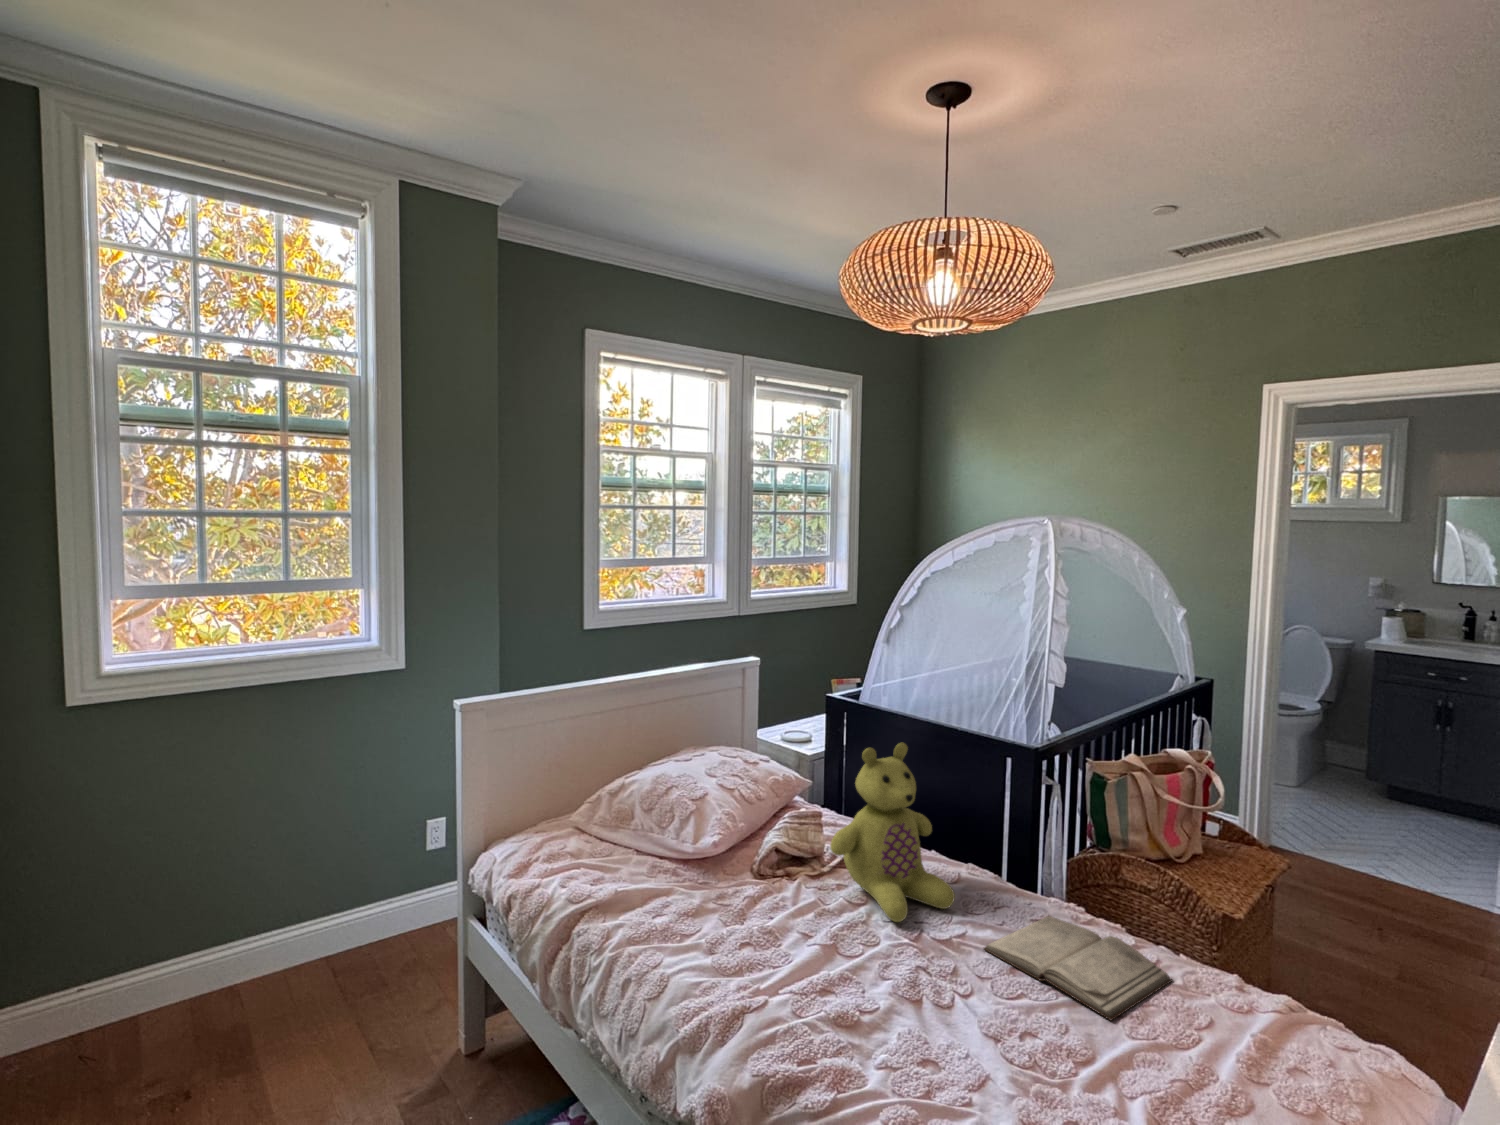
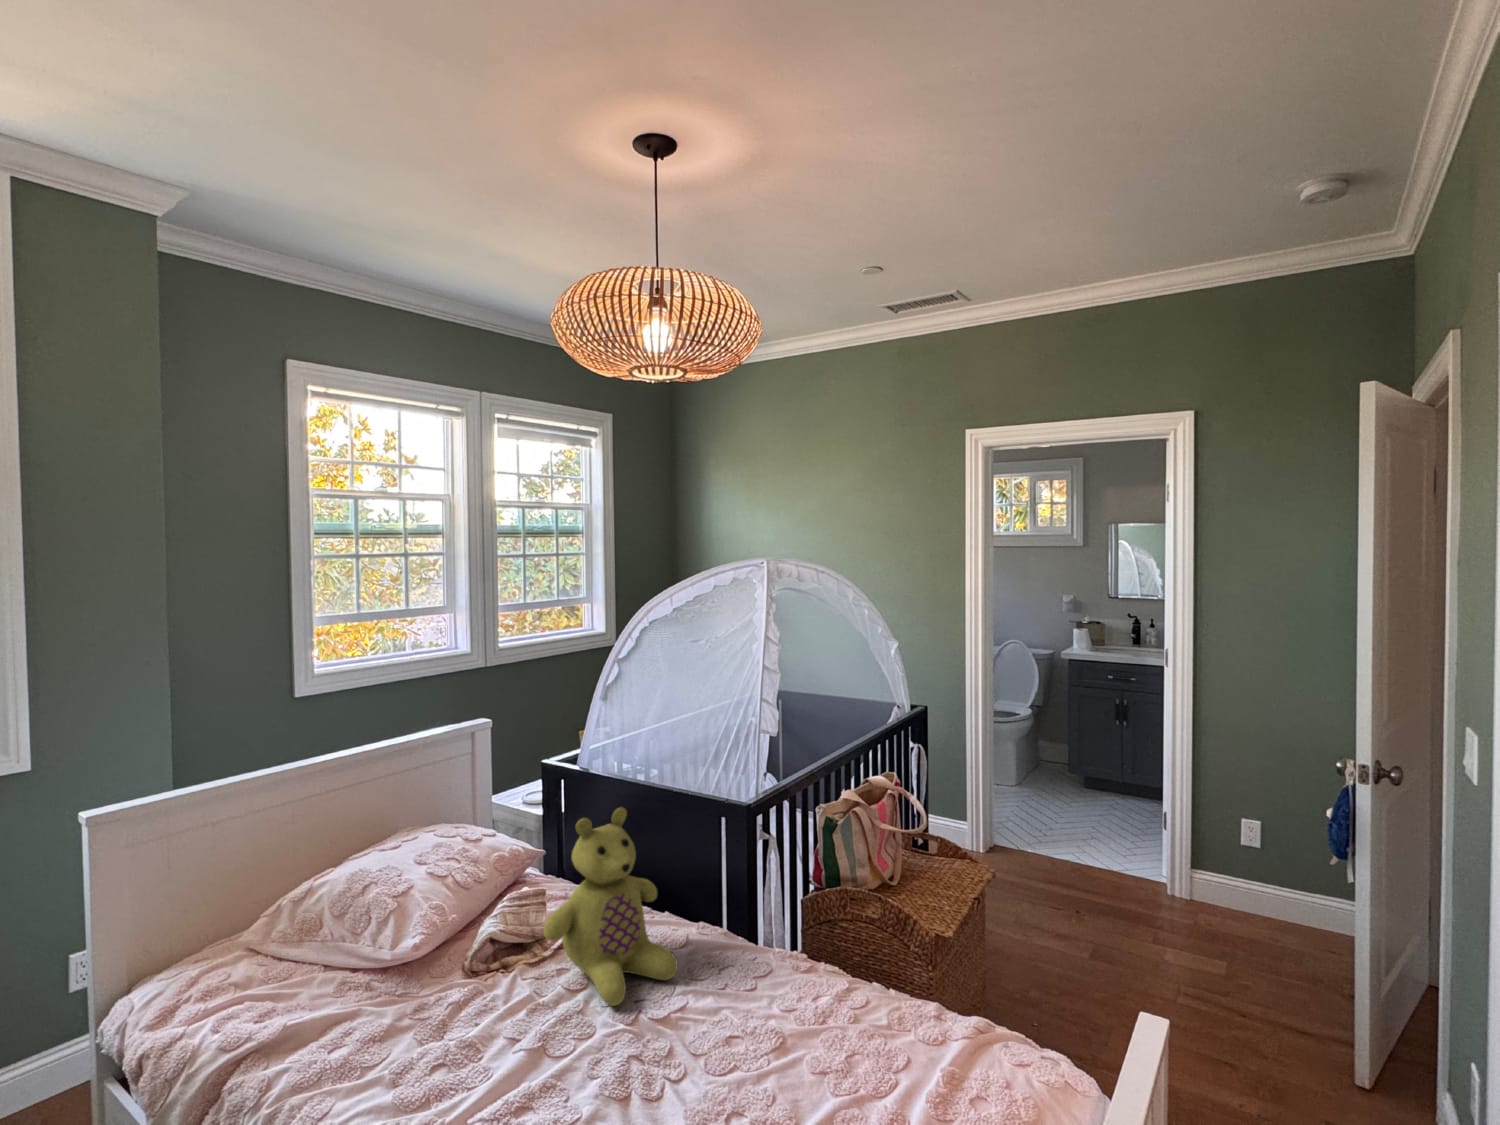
diary: present [984,916,1172,1020] -> none [701,970,880,1083]

